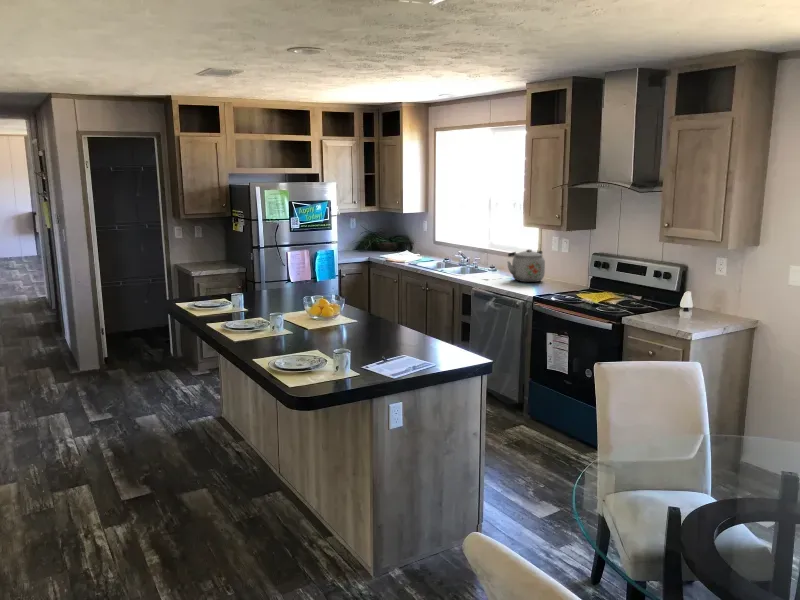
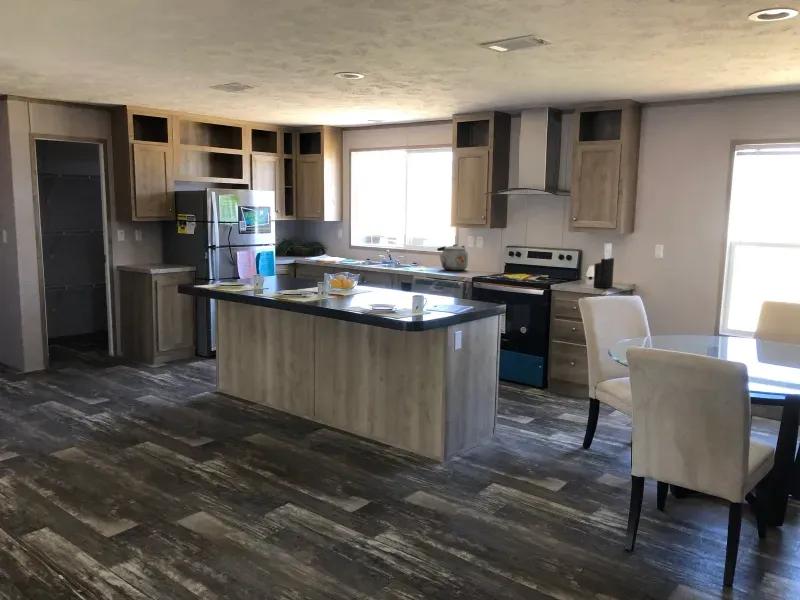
knife block: none [682,264,717,327] -> present [594,244,614,288]

